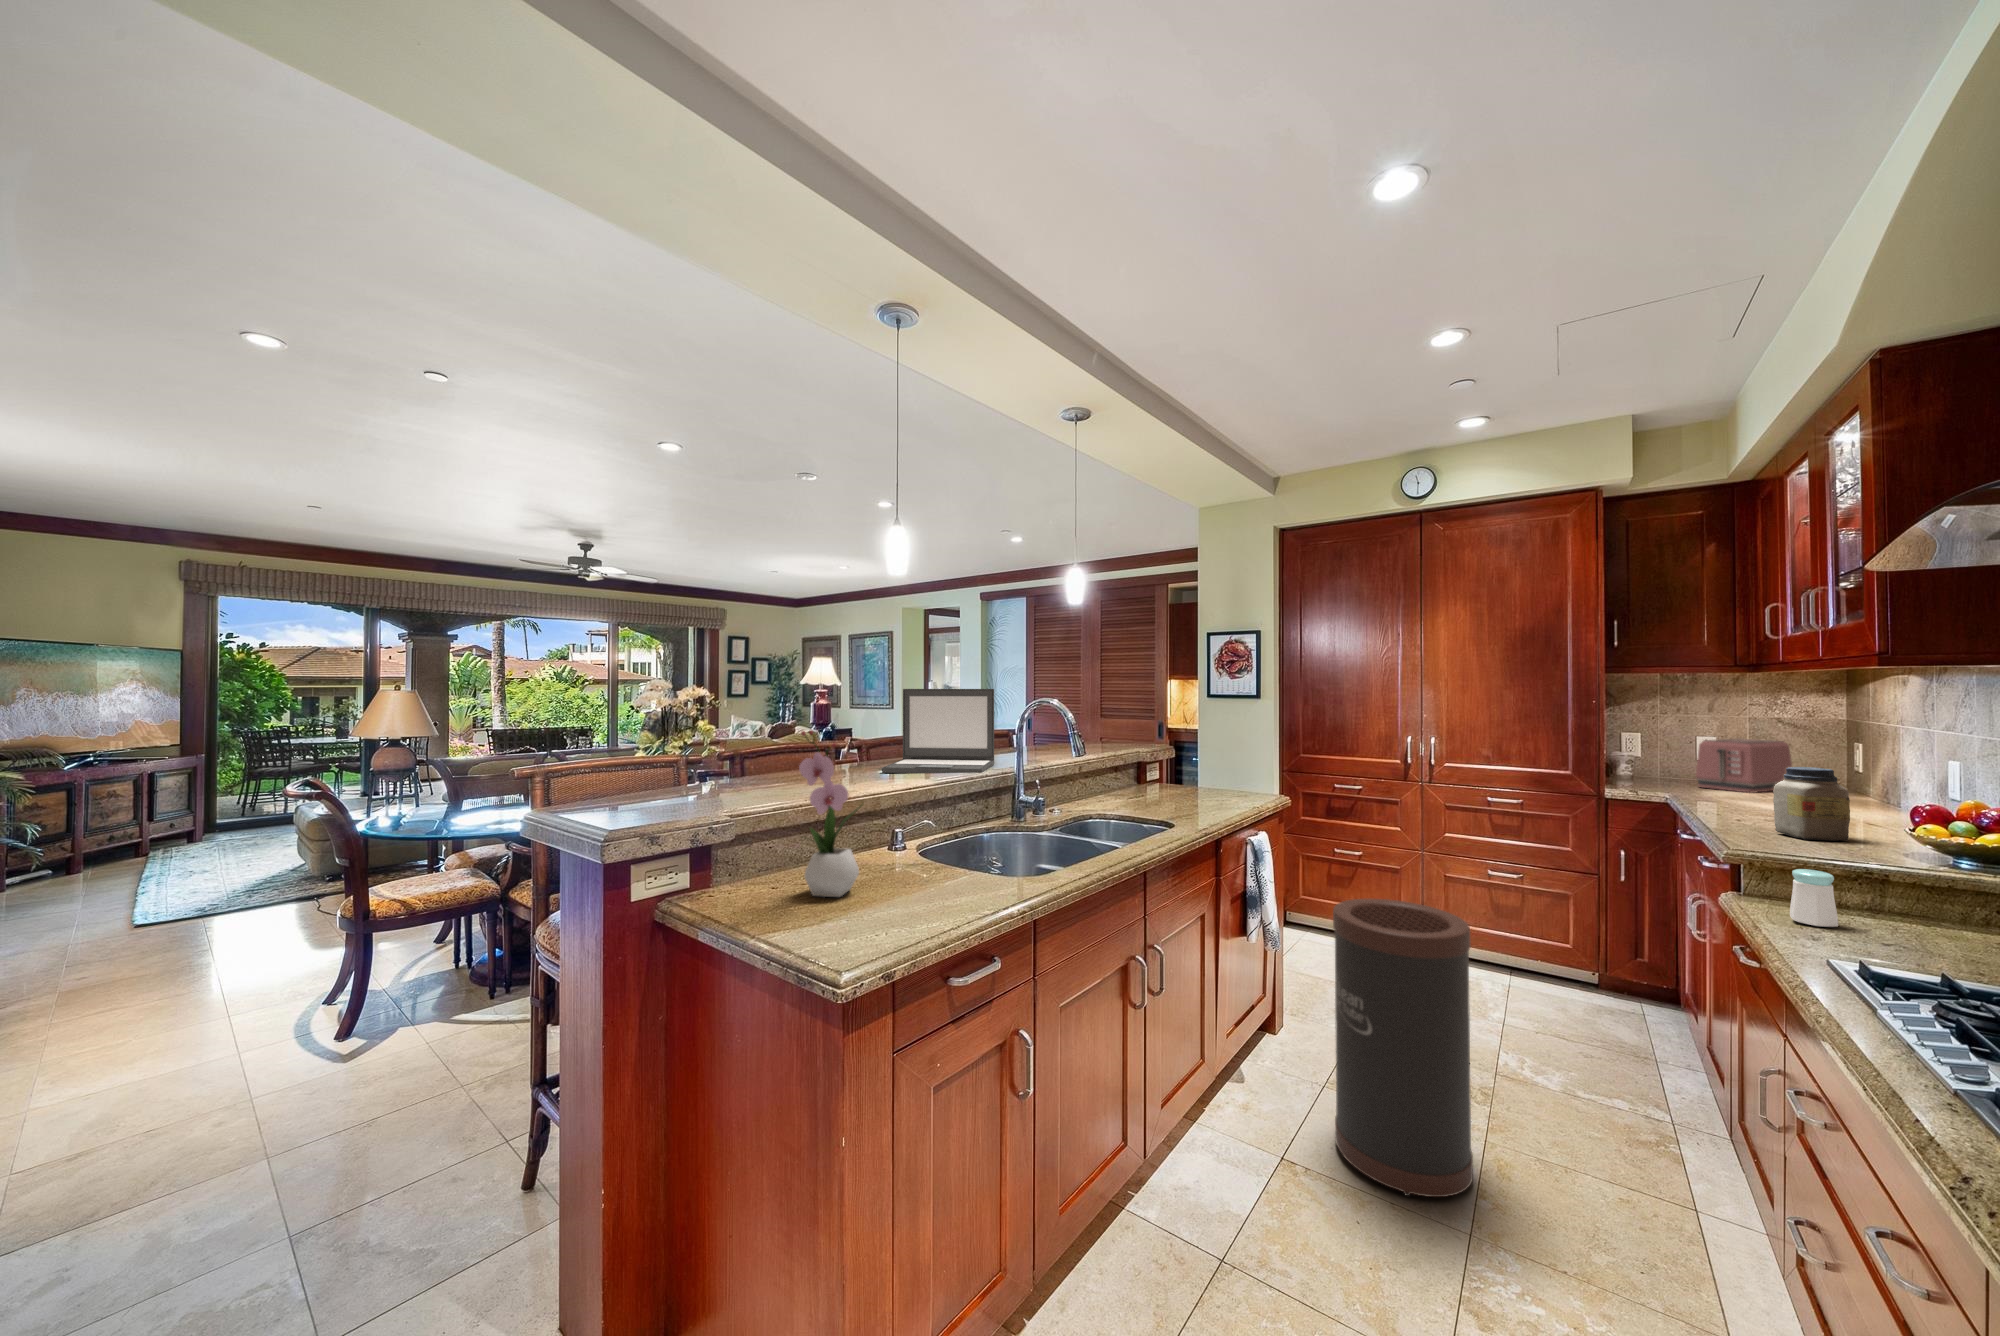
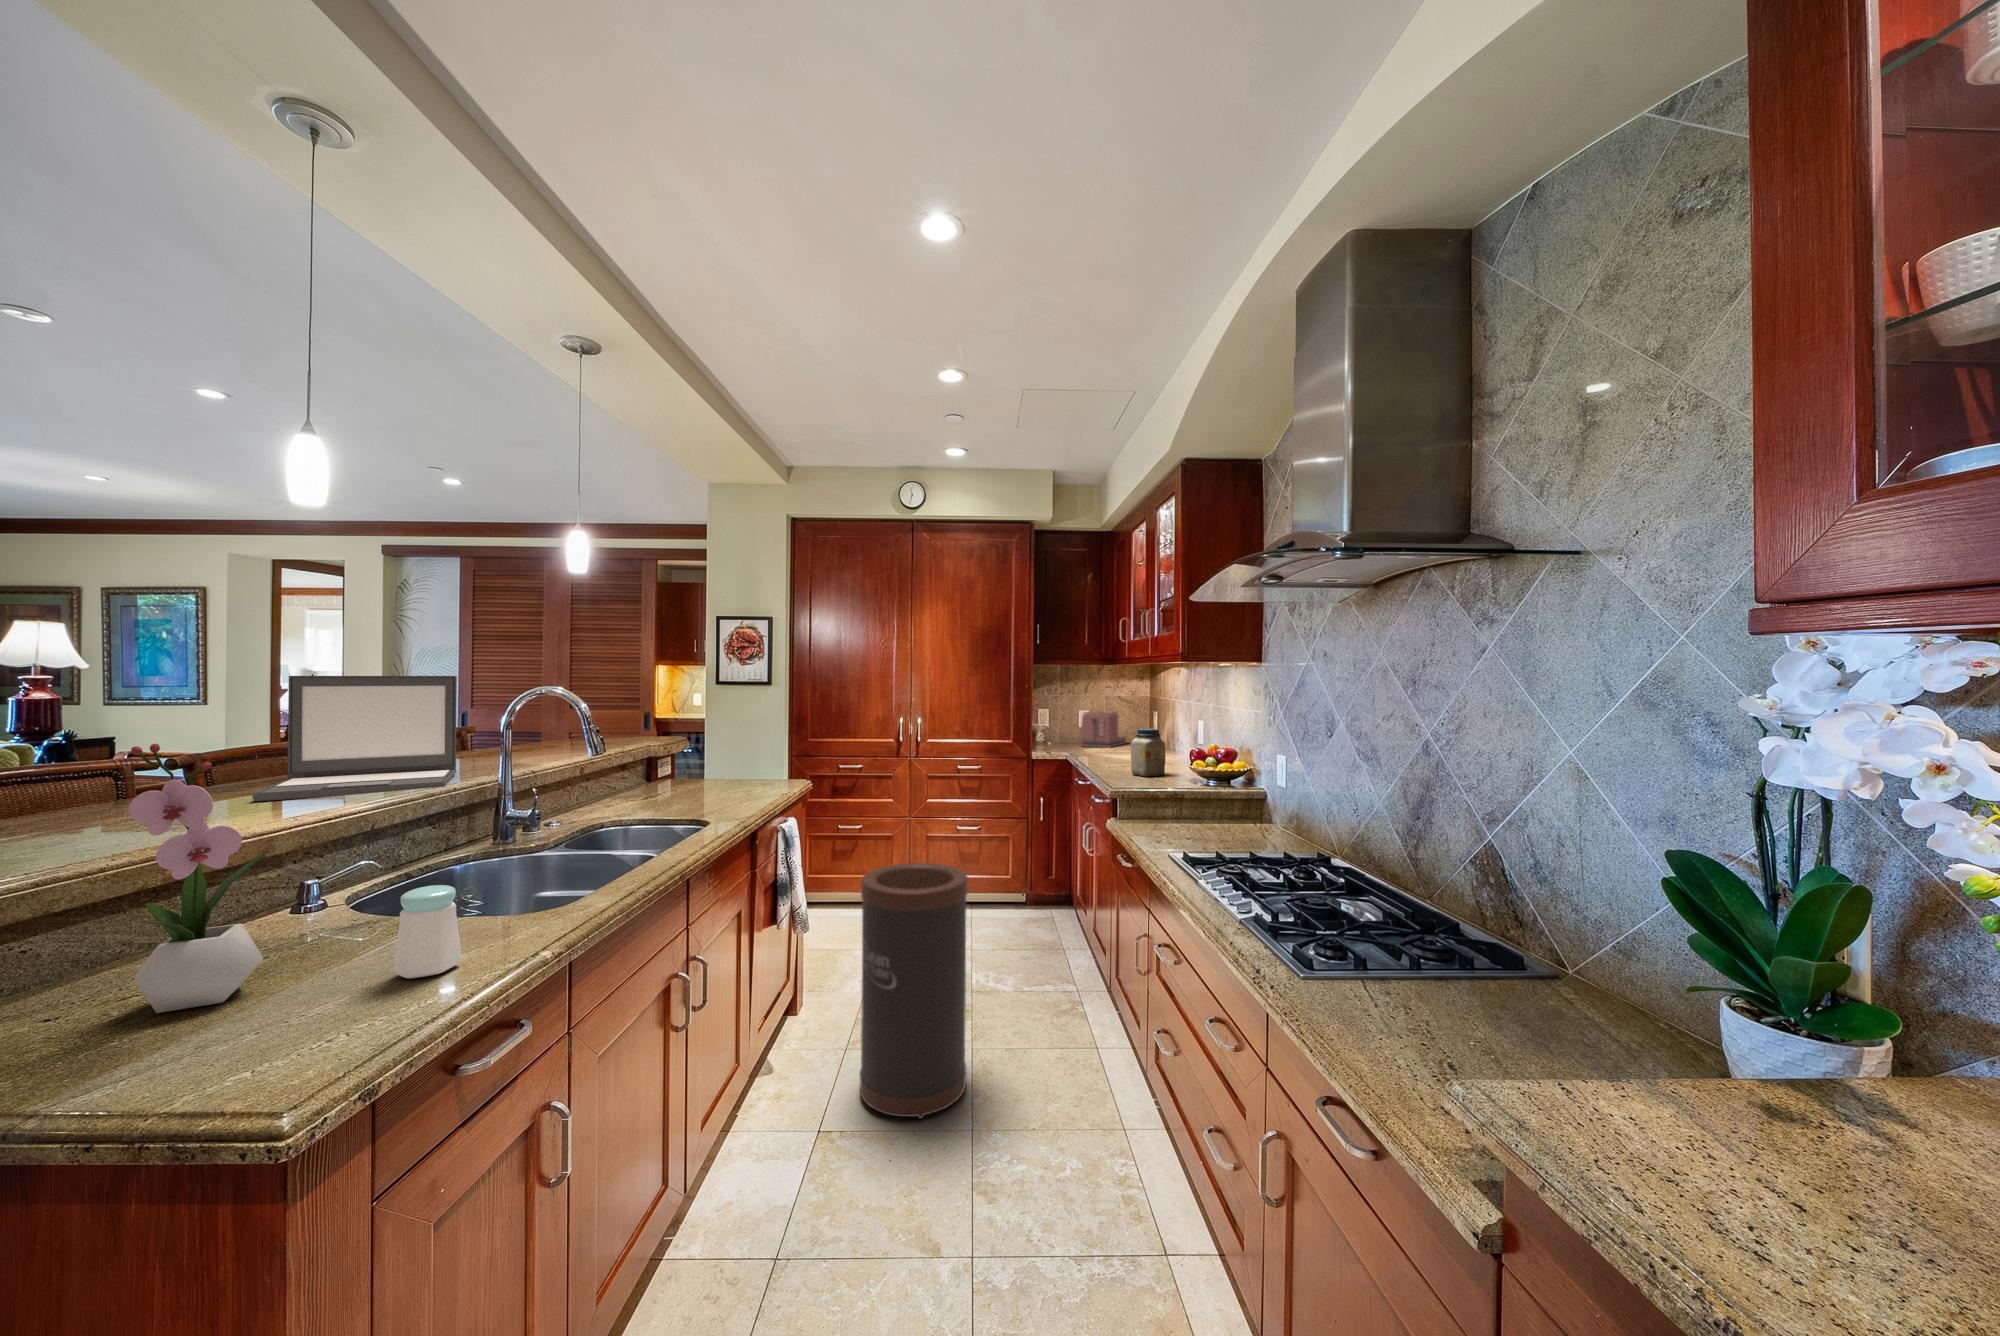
salt shaker: present [1790,869,1838,927] -> present [394,885,461,978]

